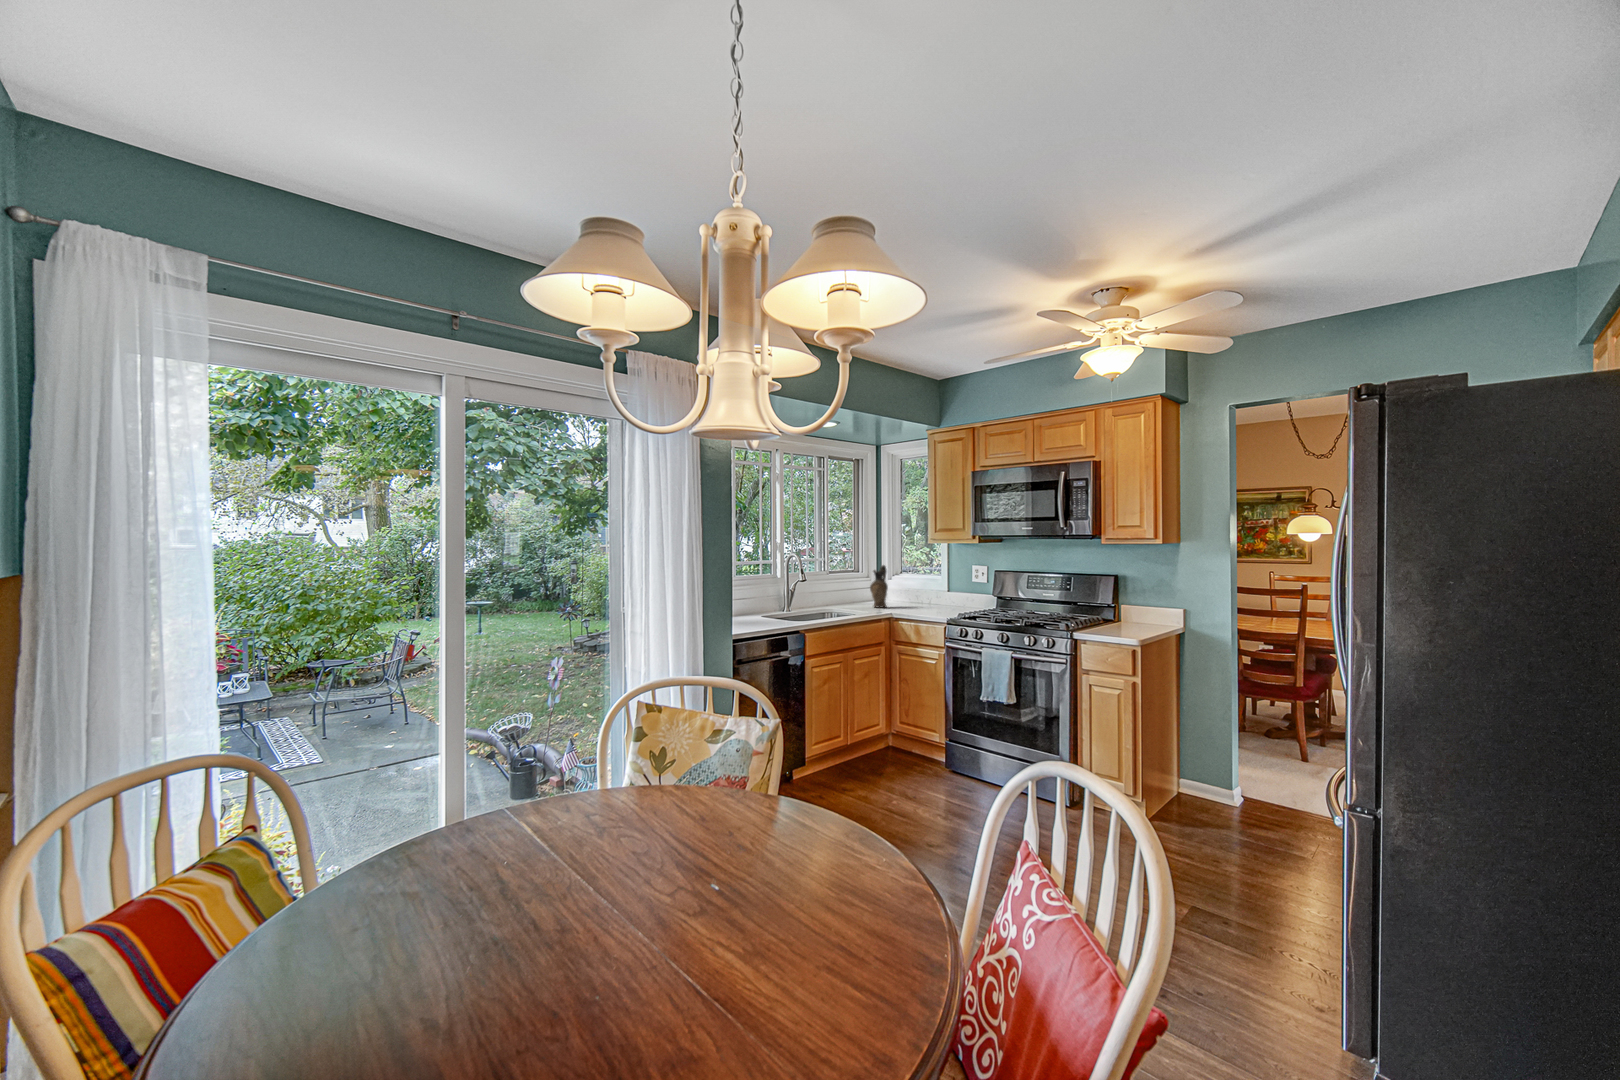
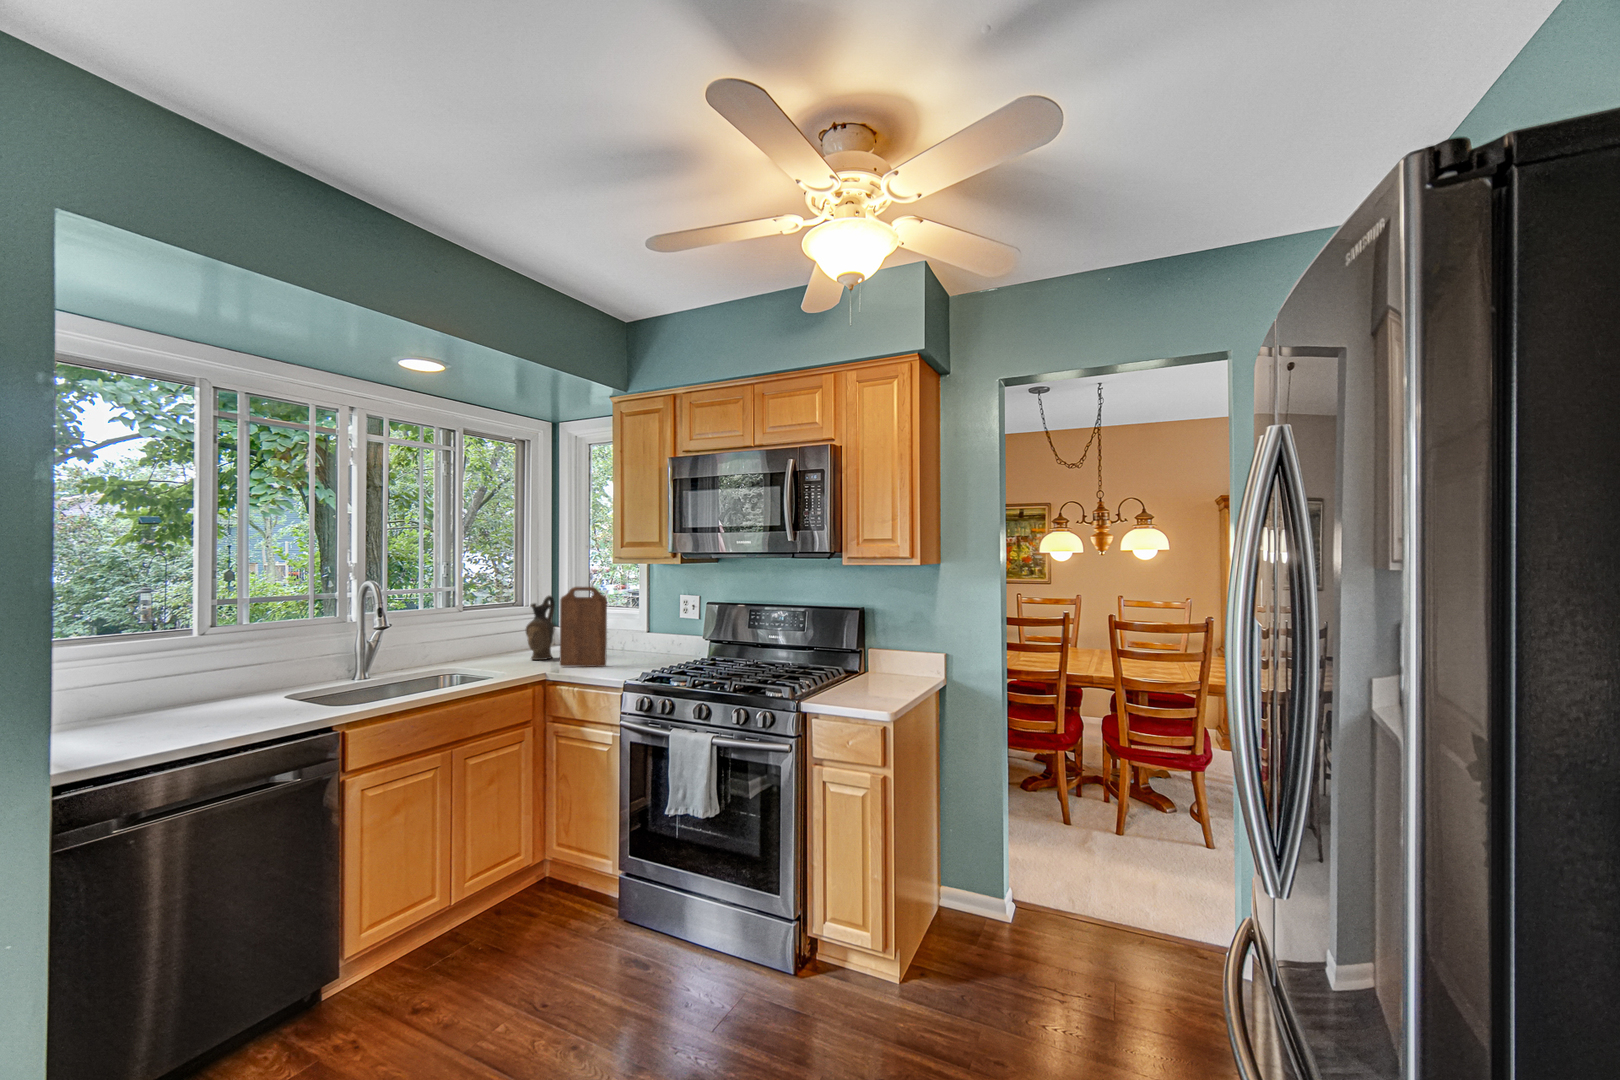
cutting board: none [897,558,928,612] -> present [560,587,607,667]

